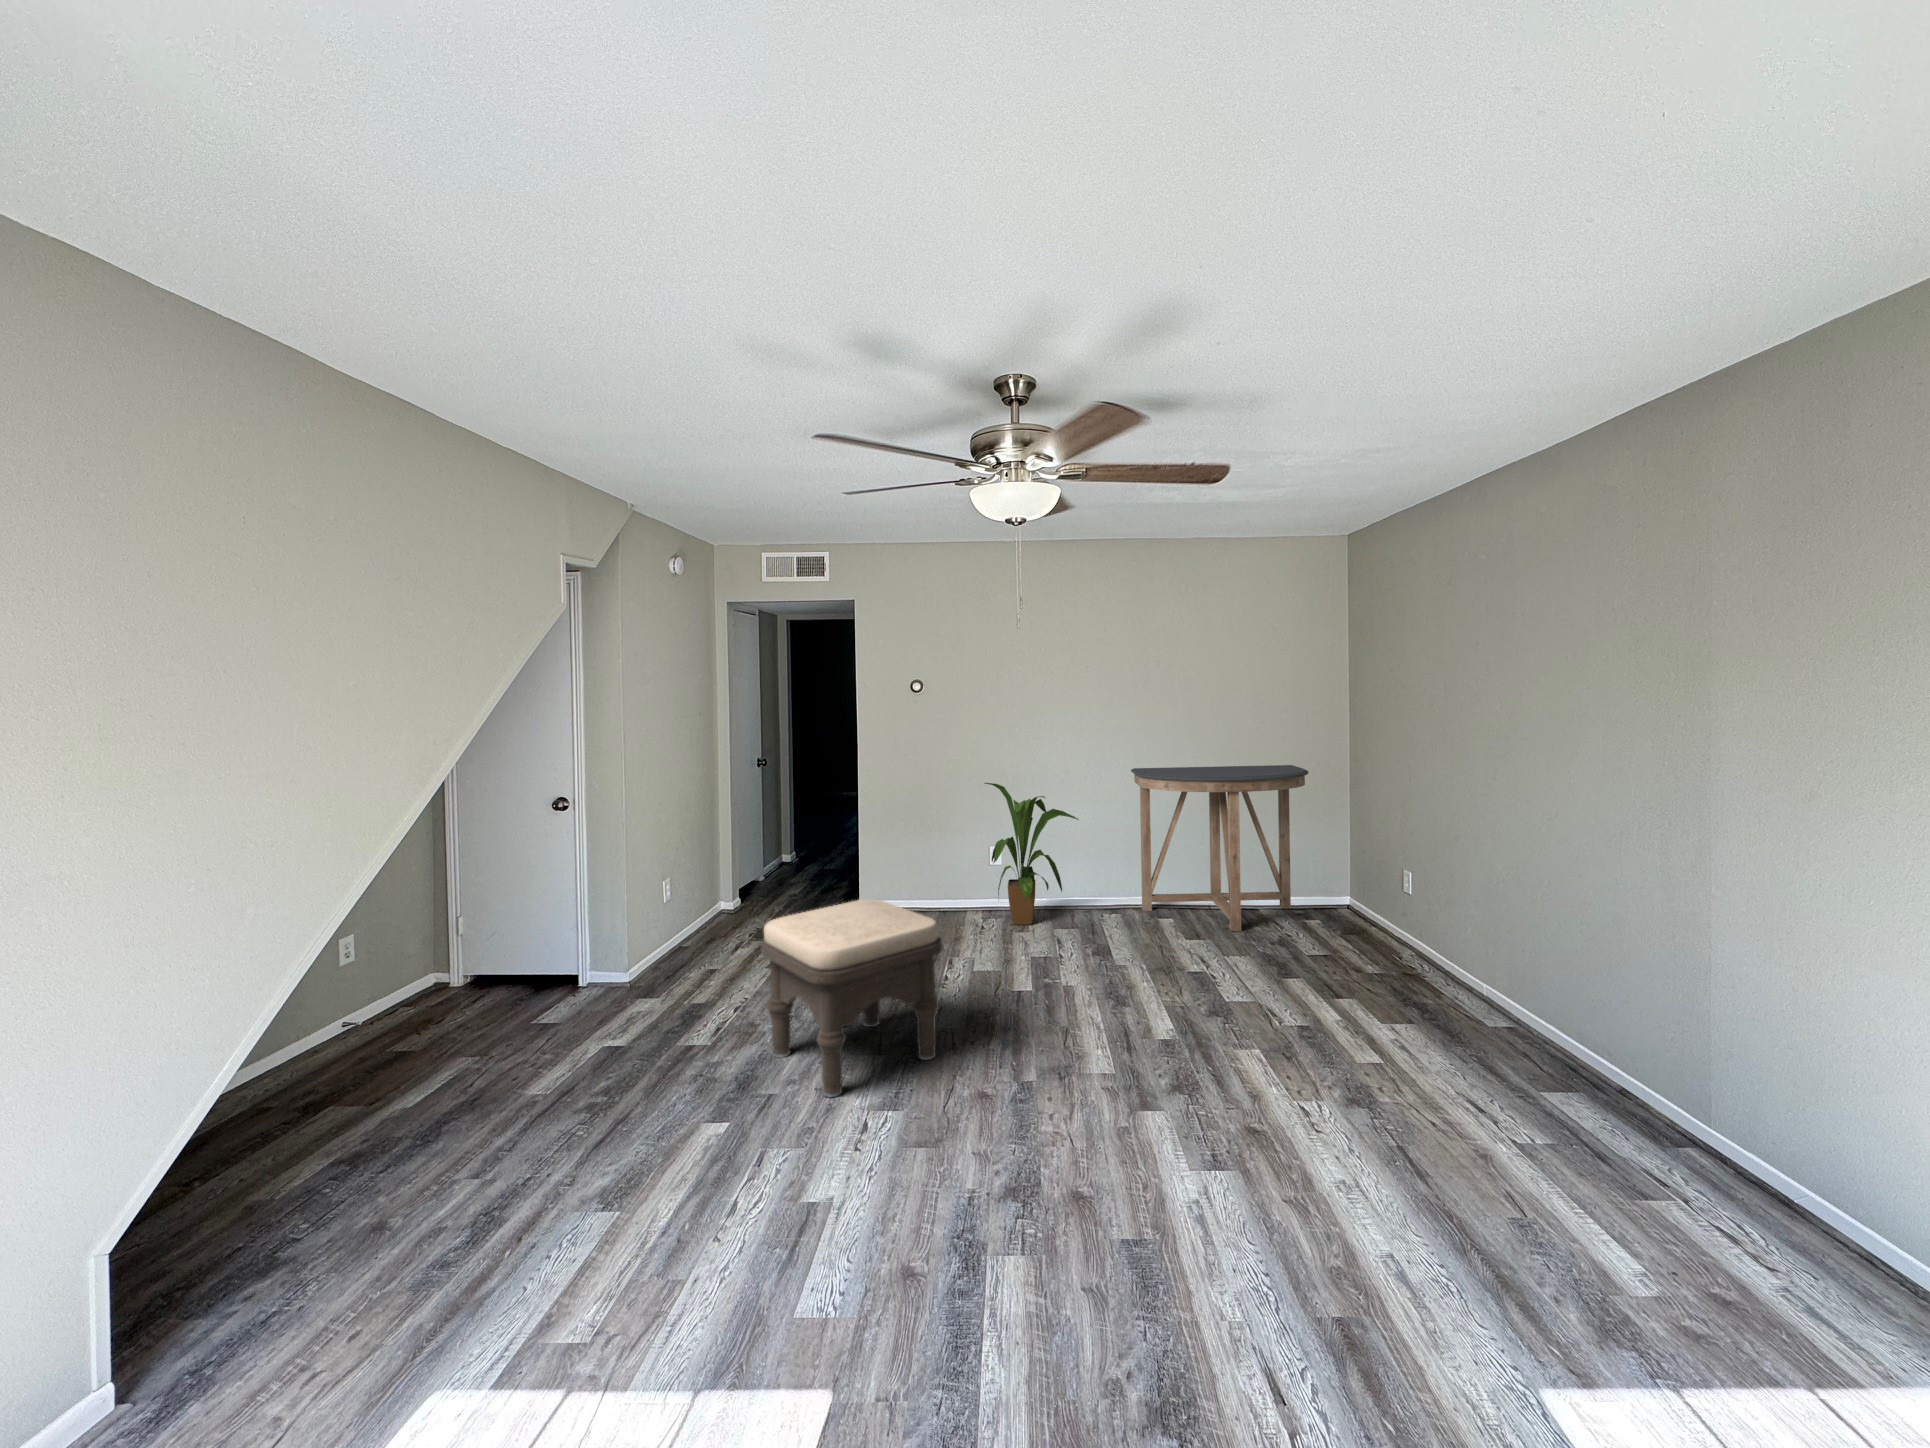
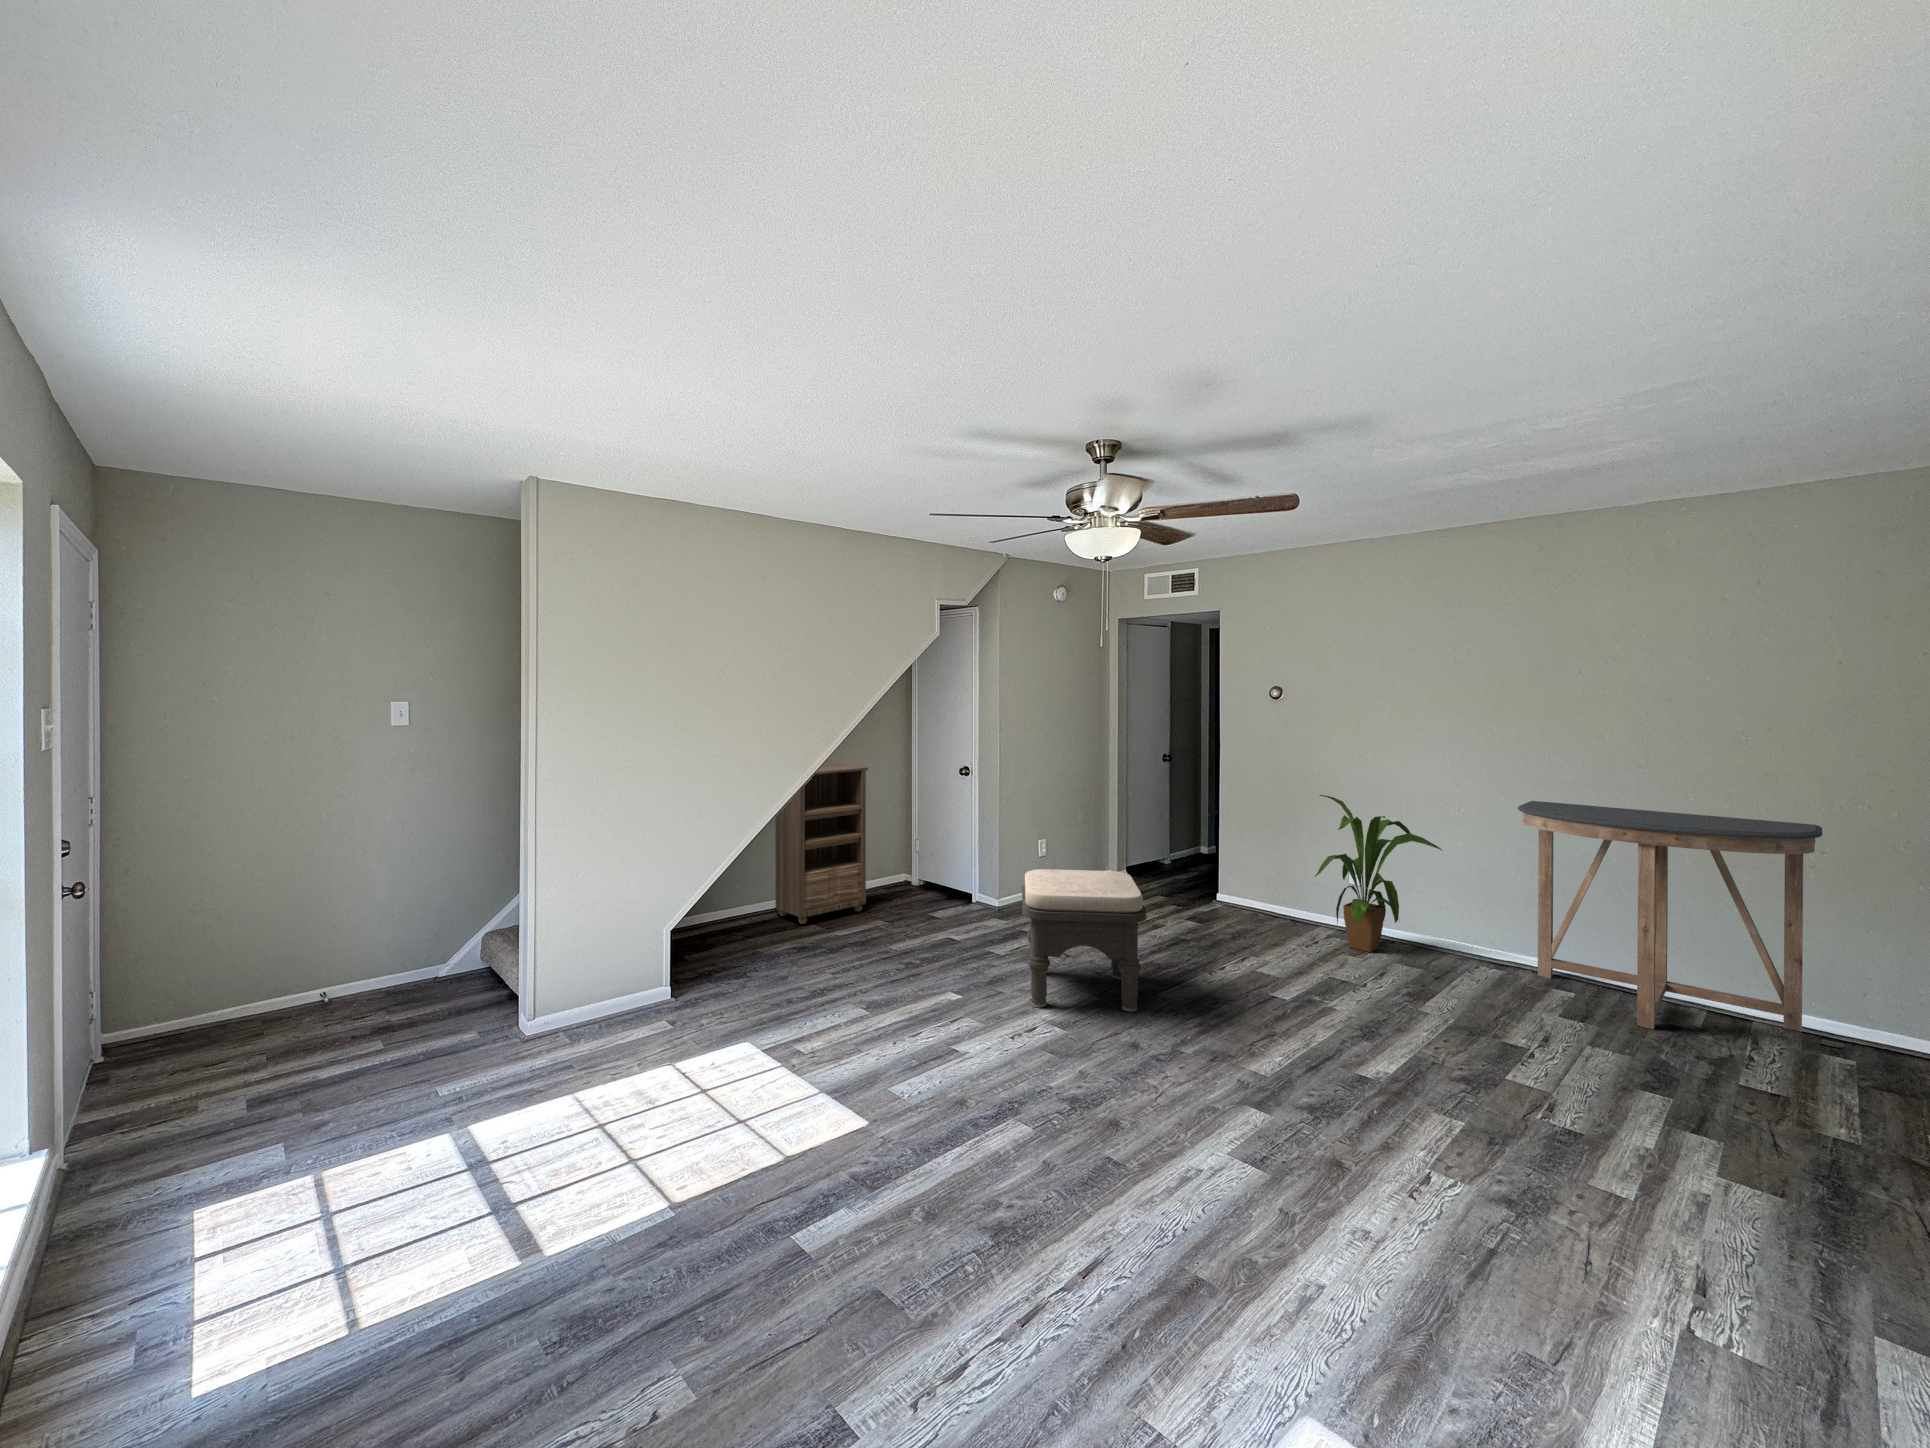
bookshelf: none [212,820,419,1116] -> present [775,764,868,924]

